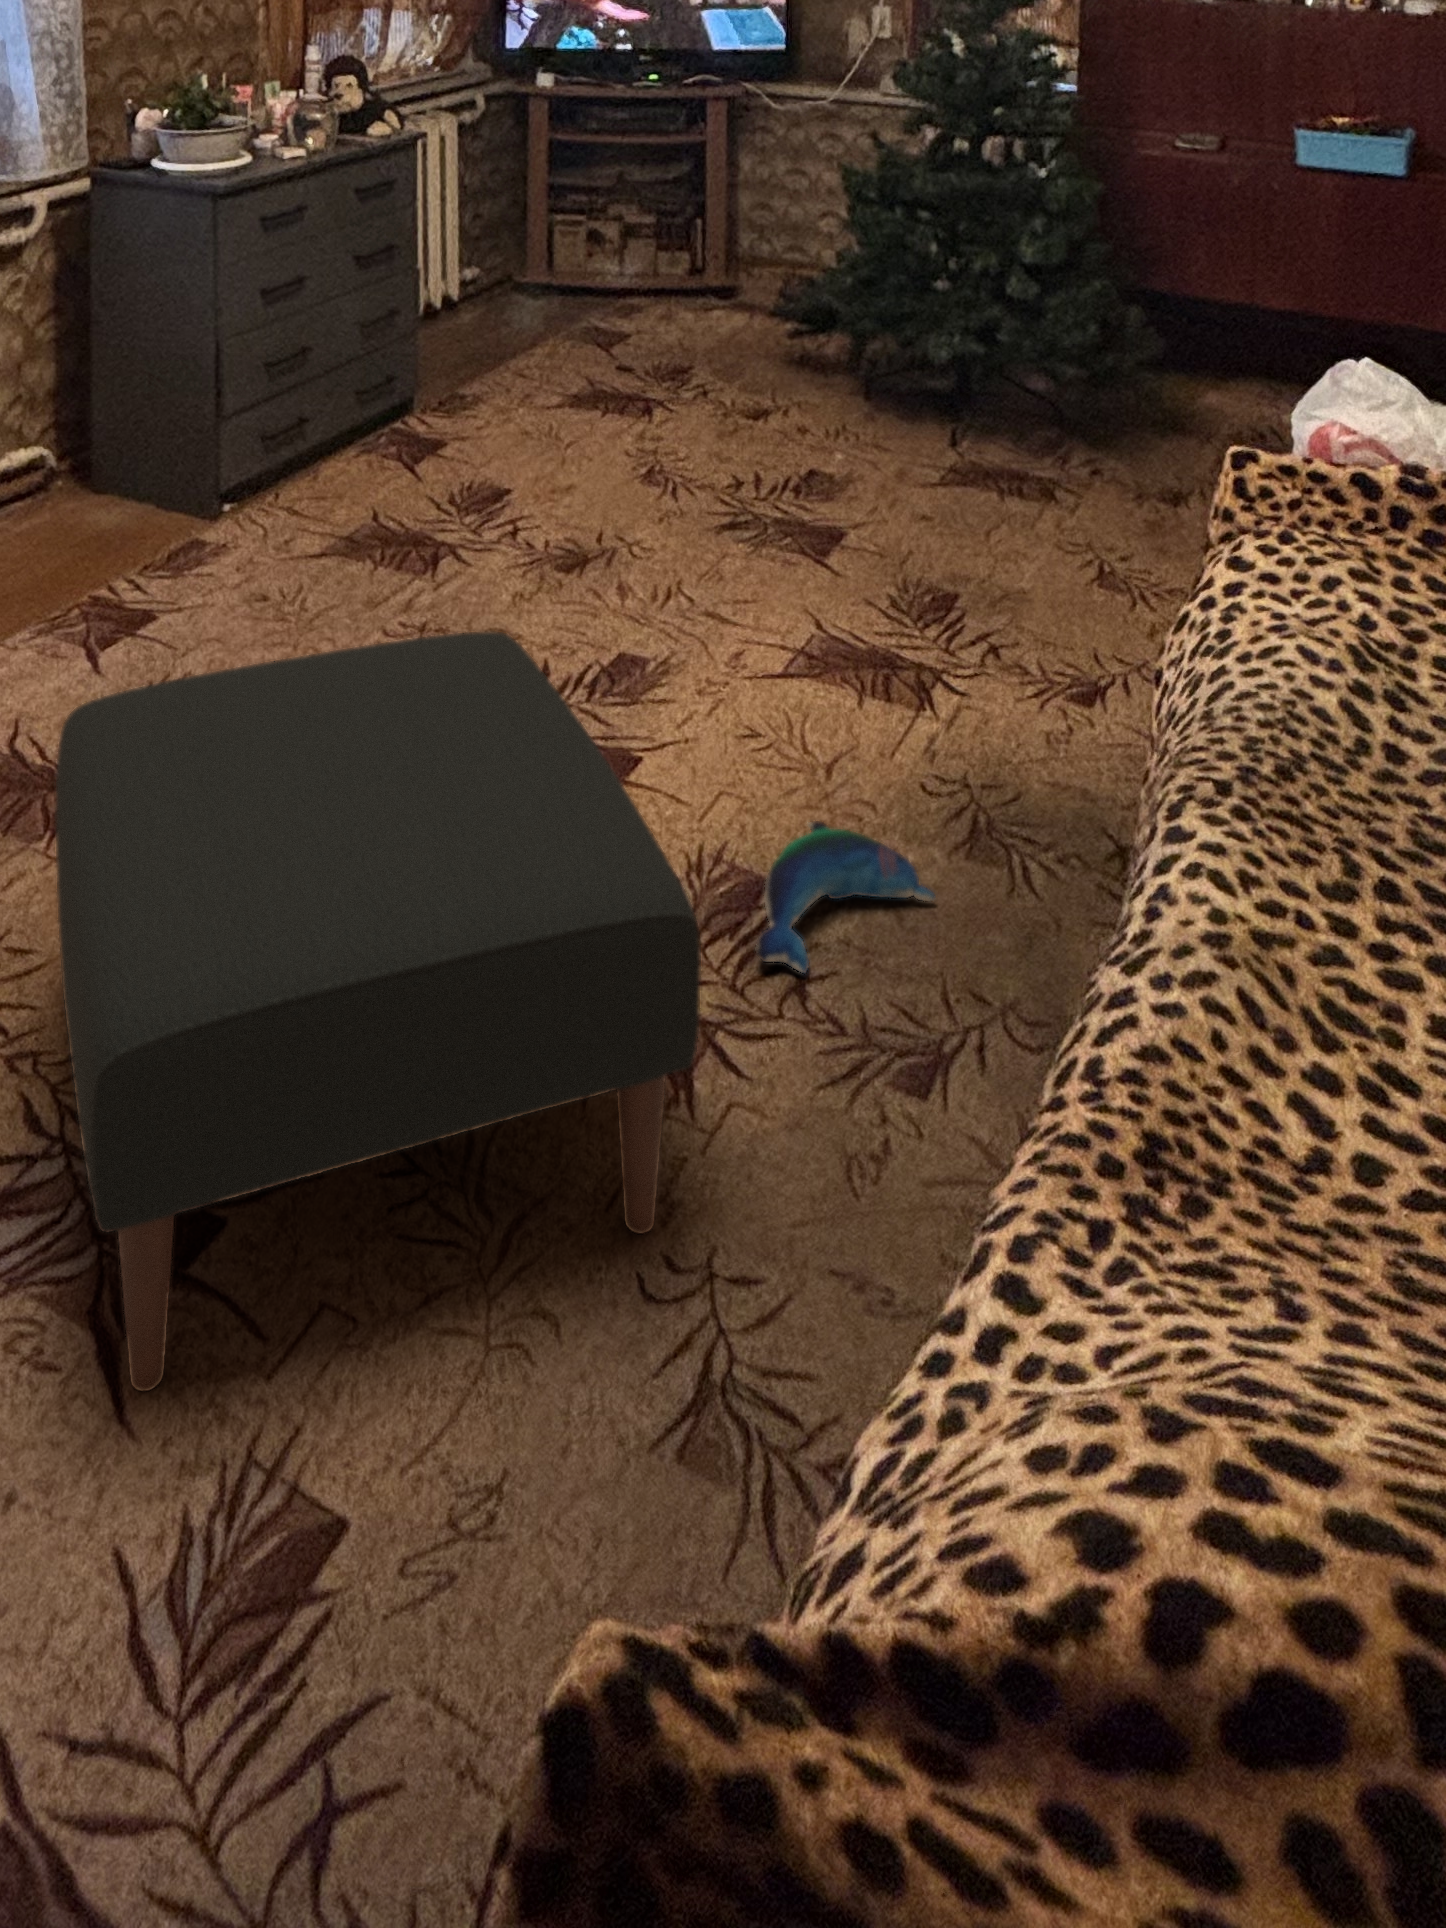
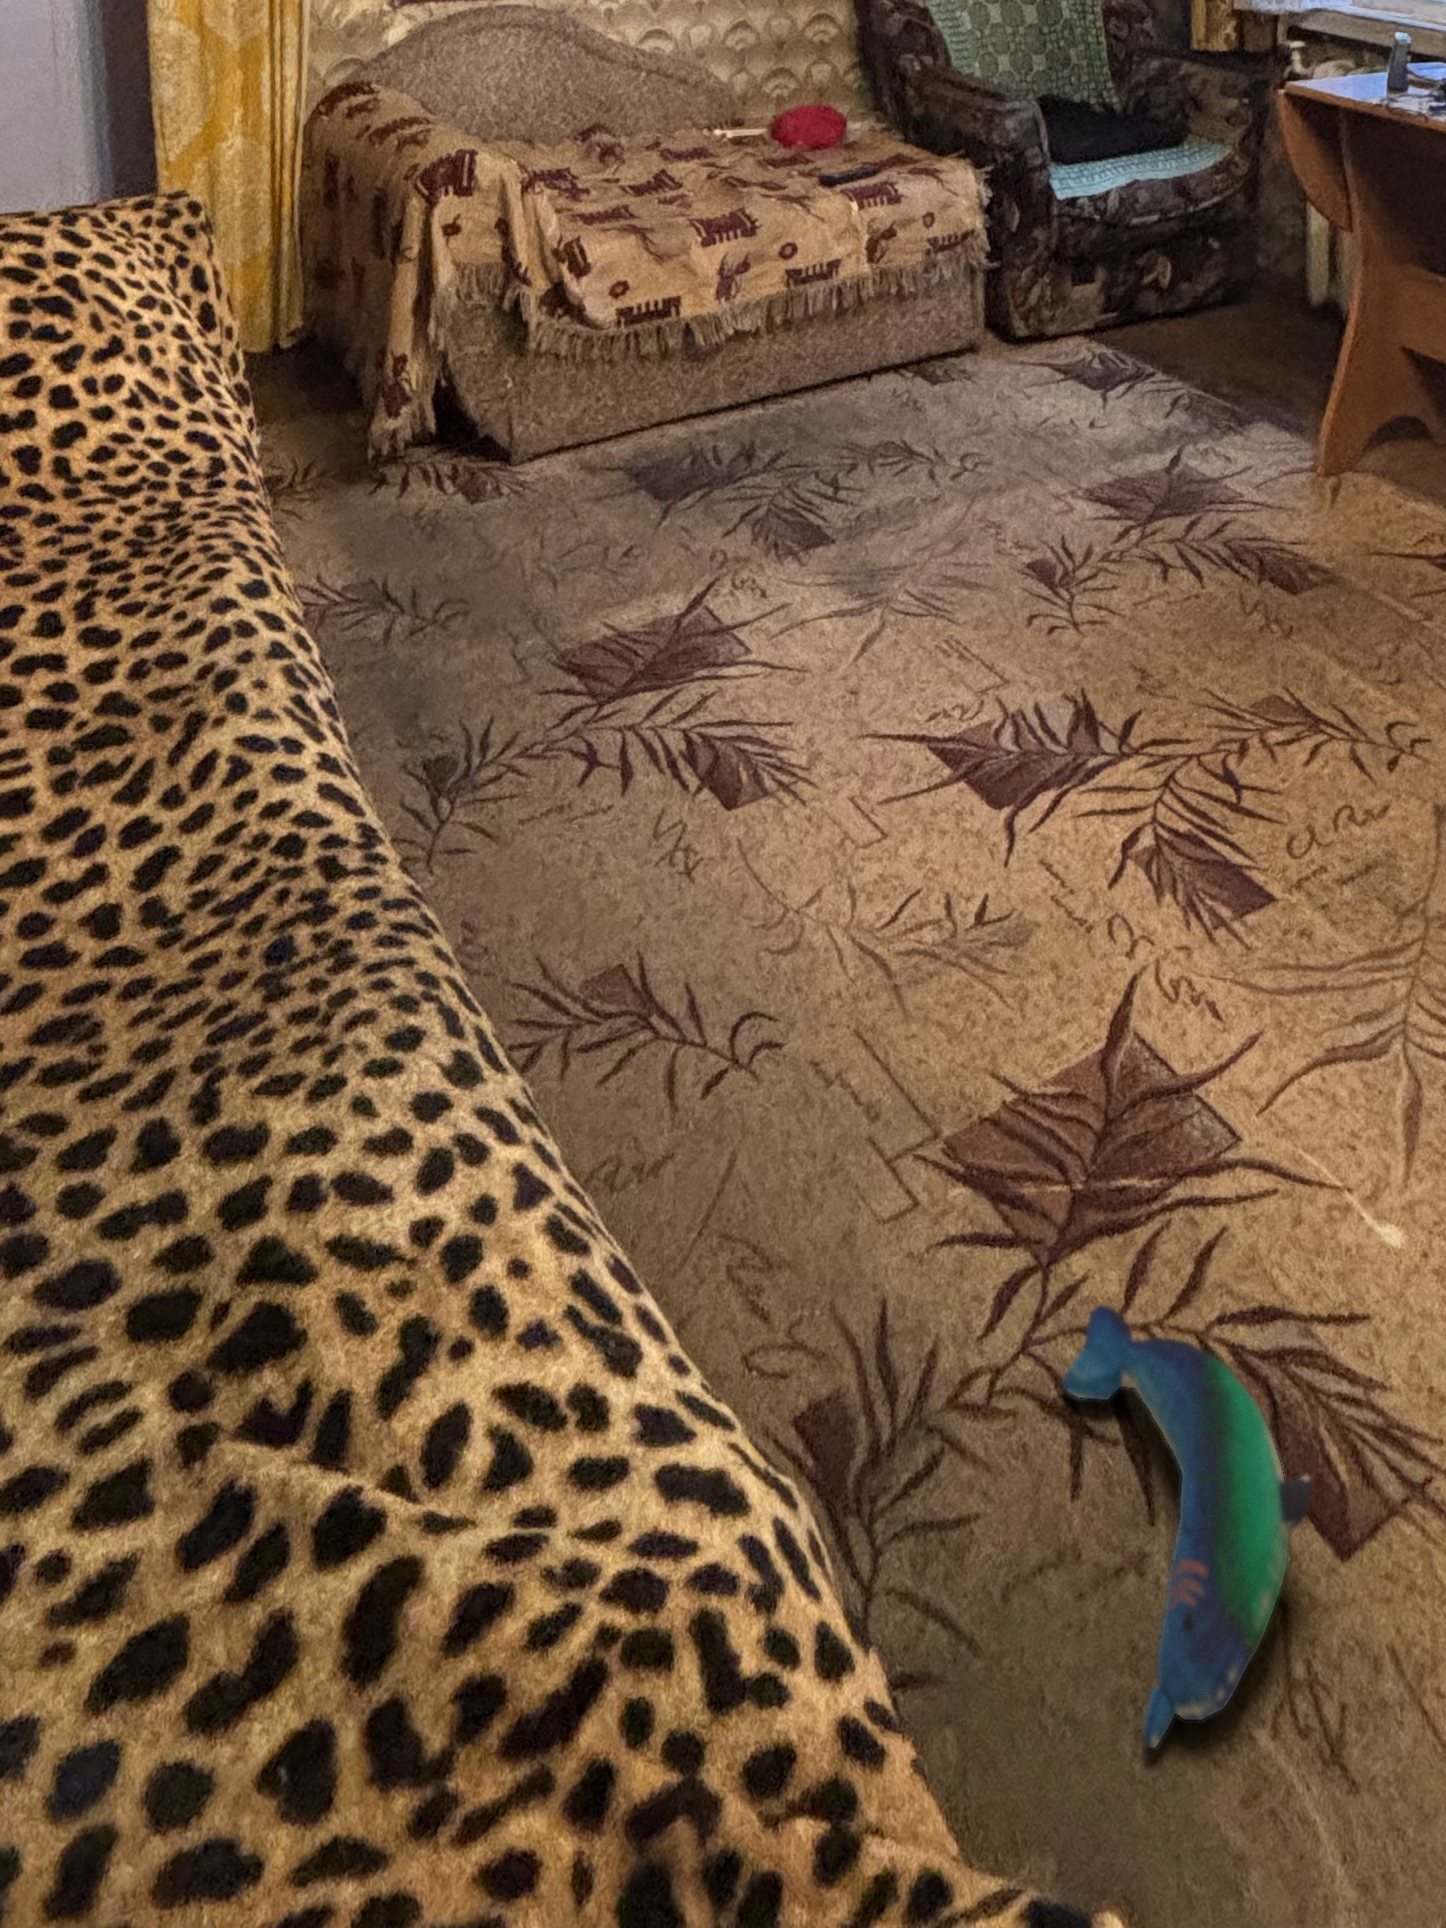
ottoman: present [55,631,701,1391] -> none [773,478,1414,1115]

